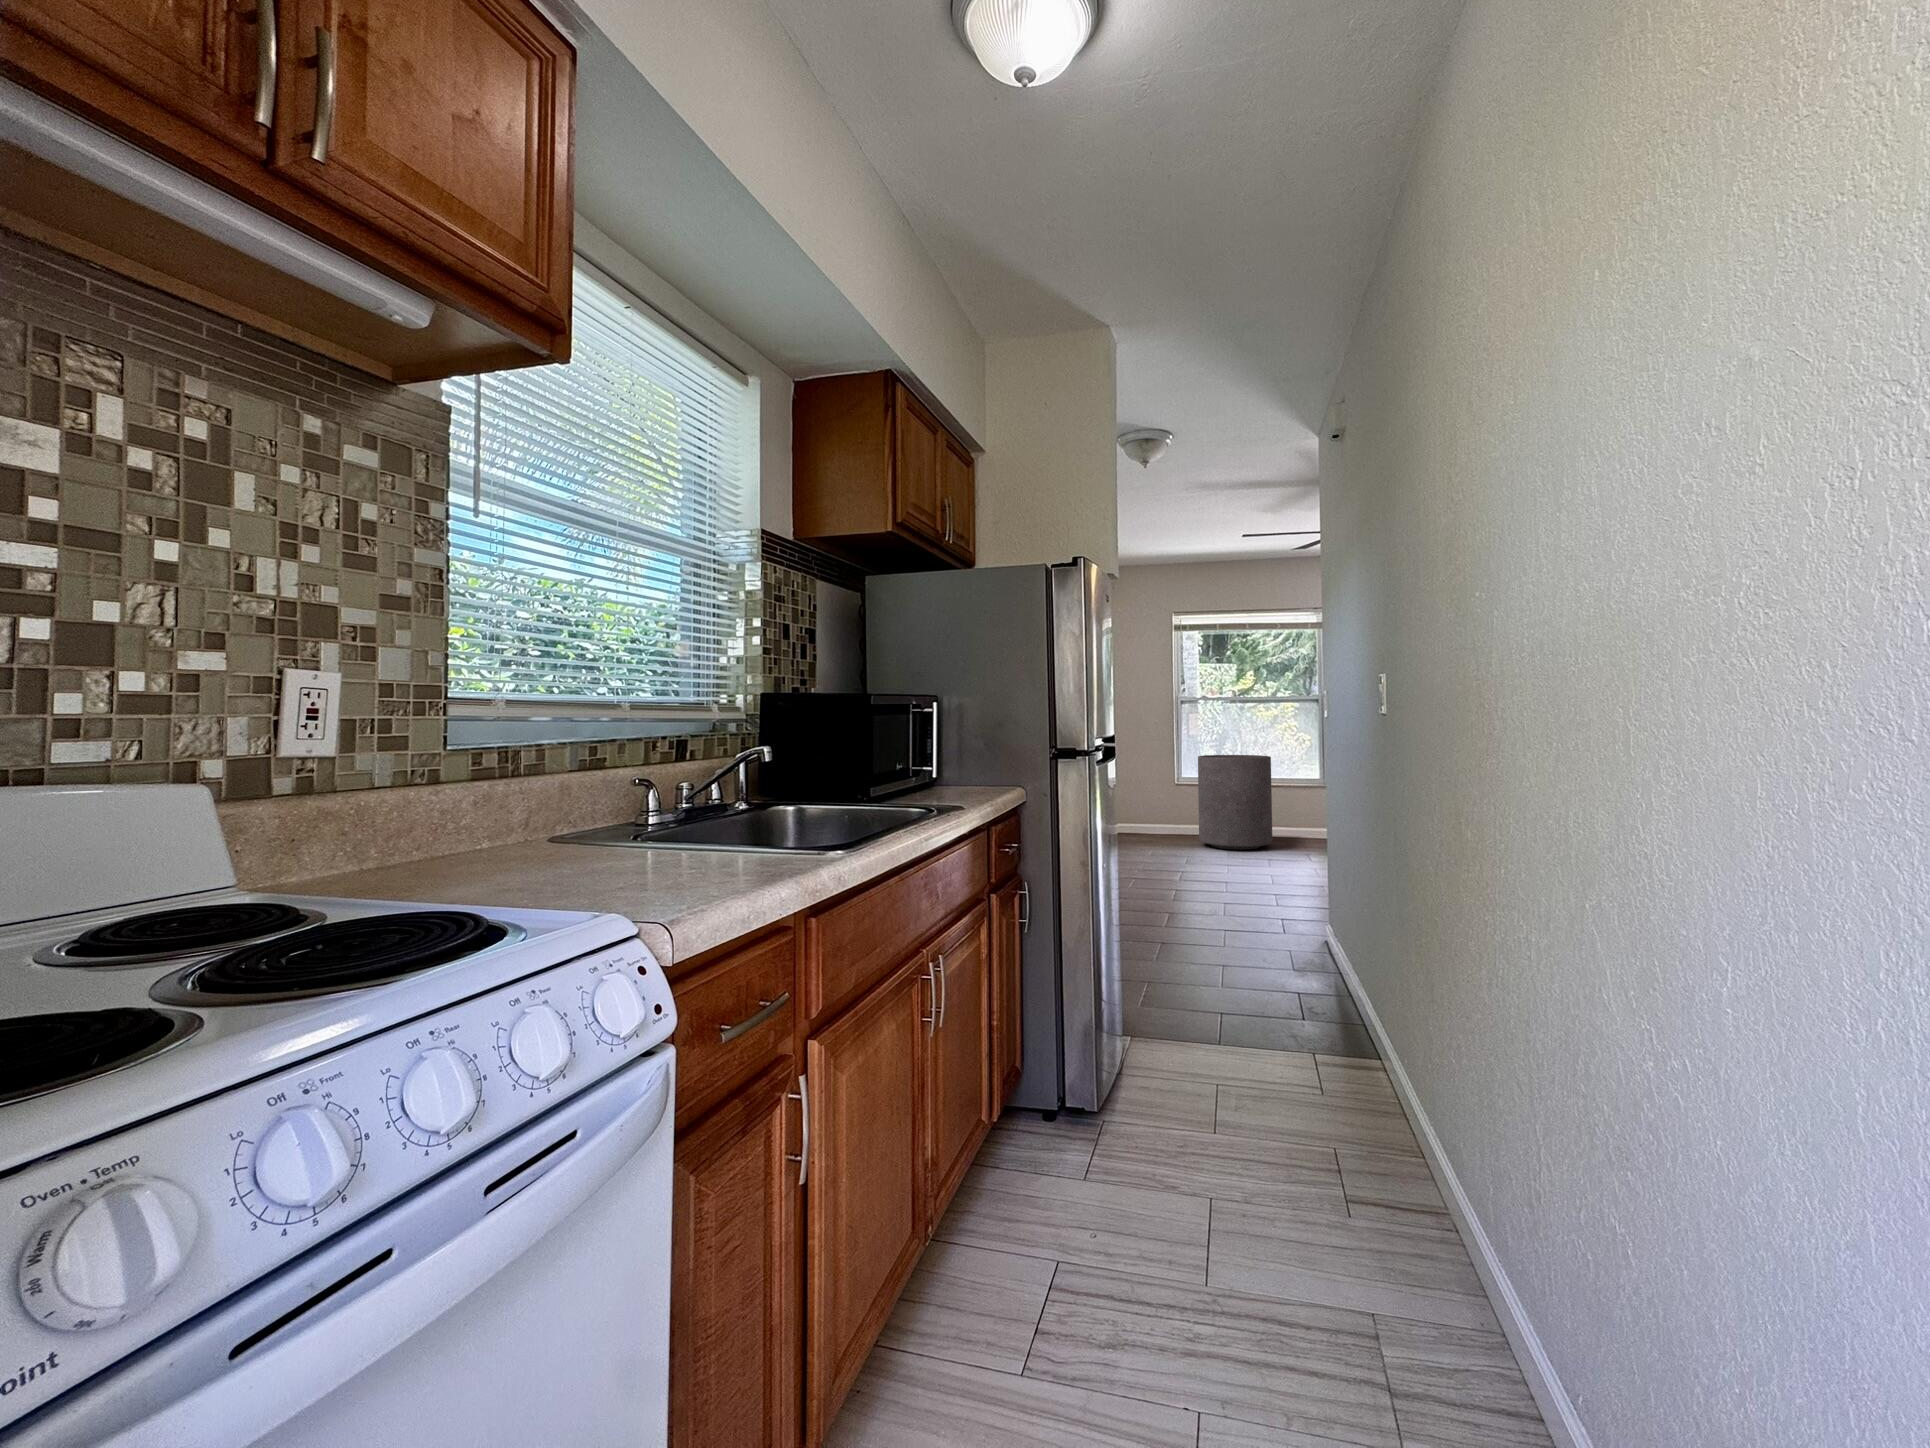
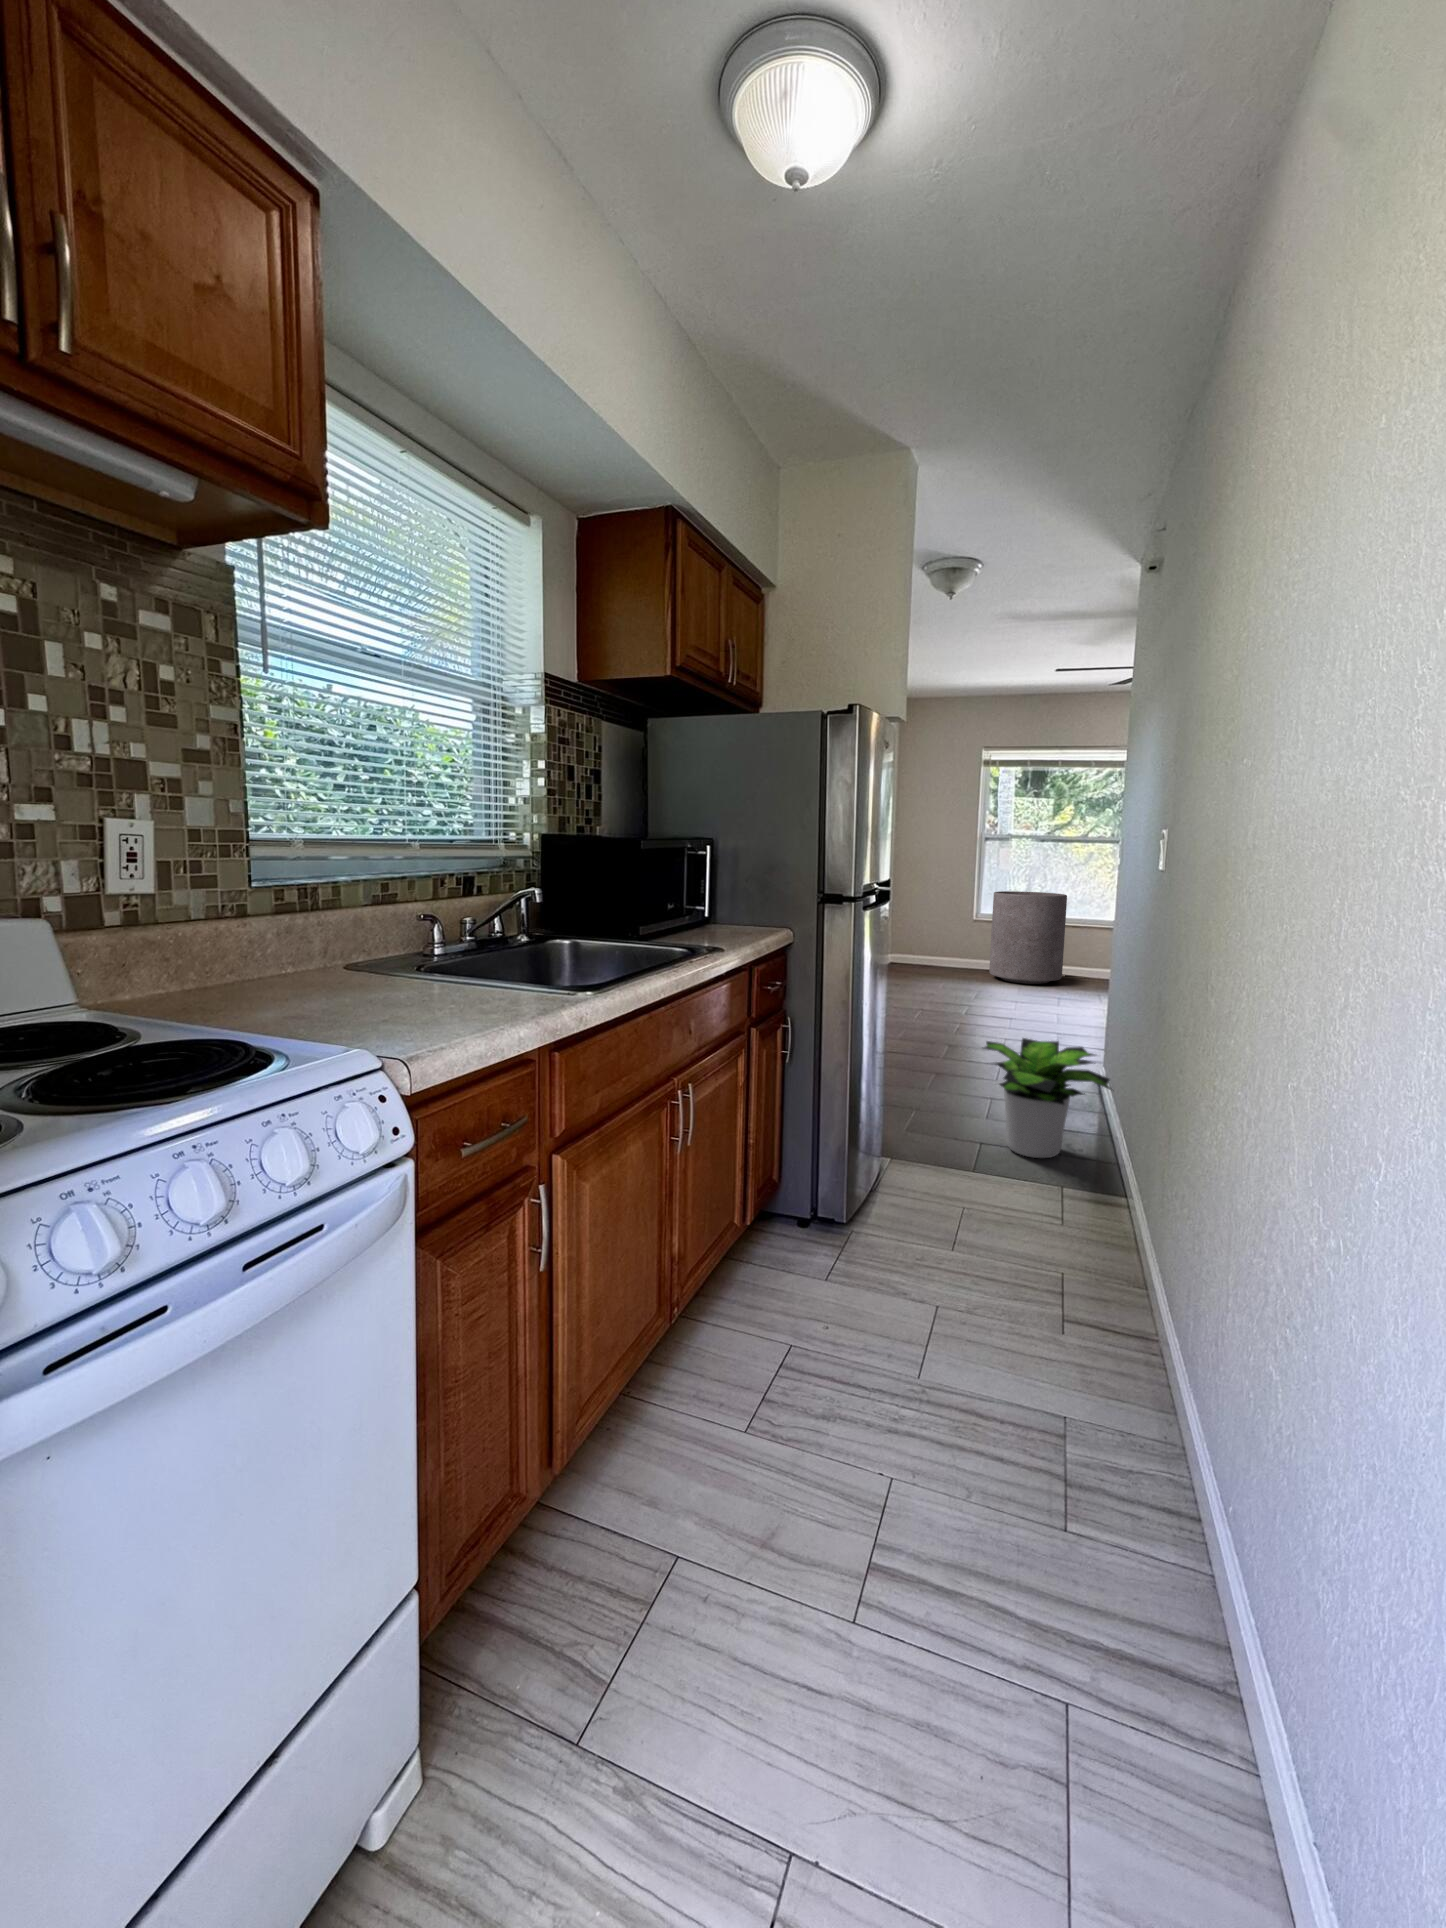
potted plant: none [1216,900,1358,1029] -> present [982,1038,1111,1158]

